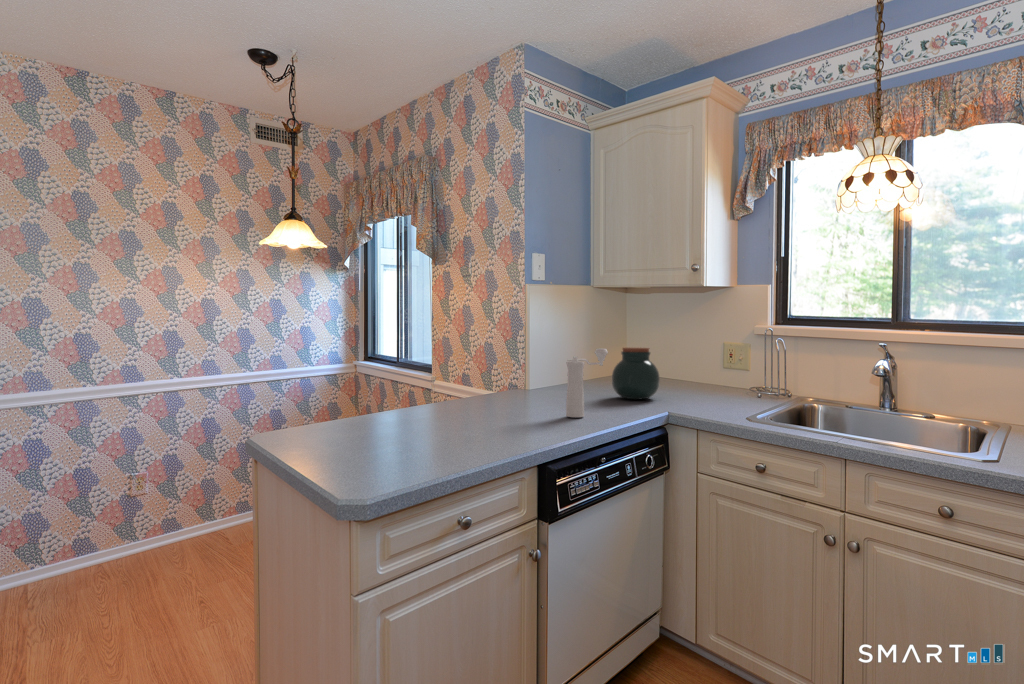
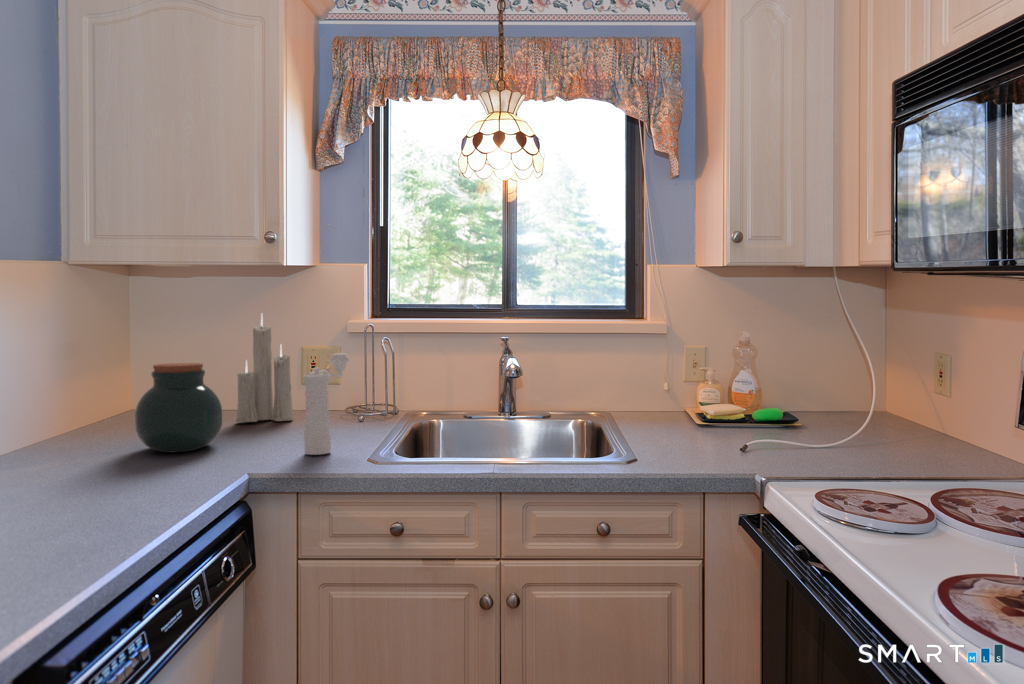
candle: none [672,315,709,391] -> present [236,316,293,423]
pepper mill: present [566,348,608,417] -> present [303,353,349,455]

